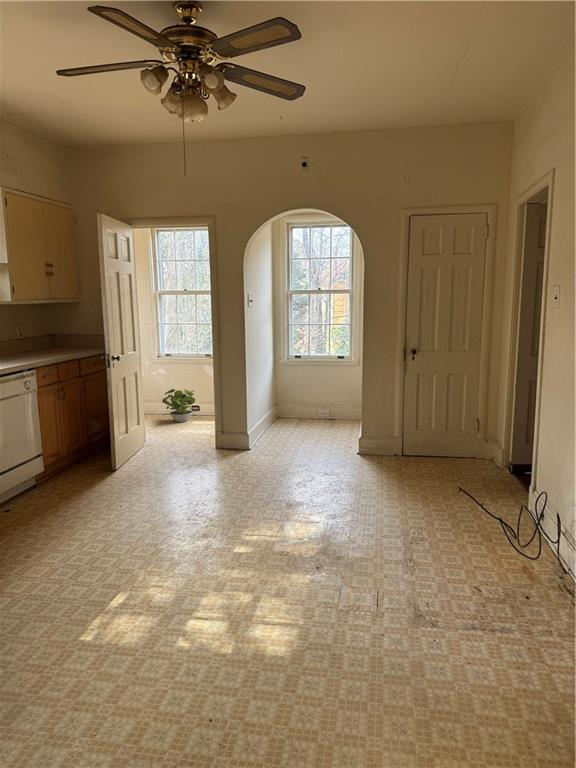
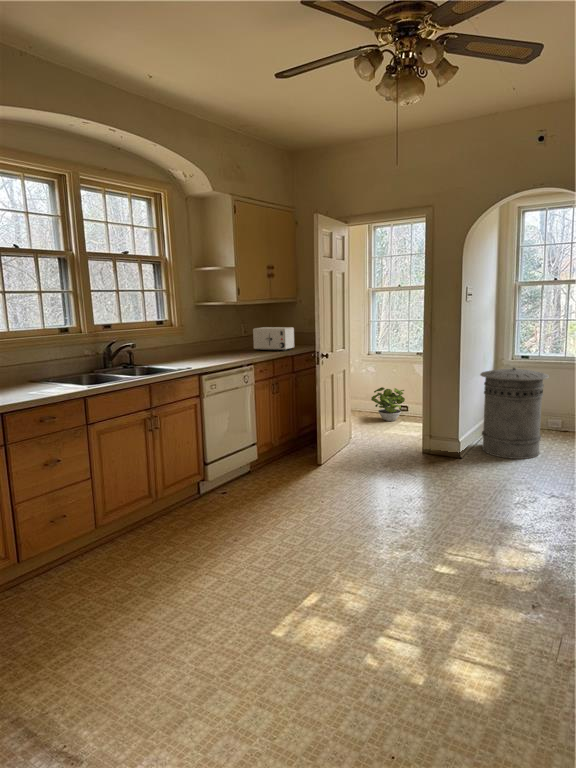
toaster: none [30,329,79,354] -> present [253,327,294,351]
trash can: none [264,365,320,447] -> present [480,368,549,459]

